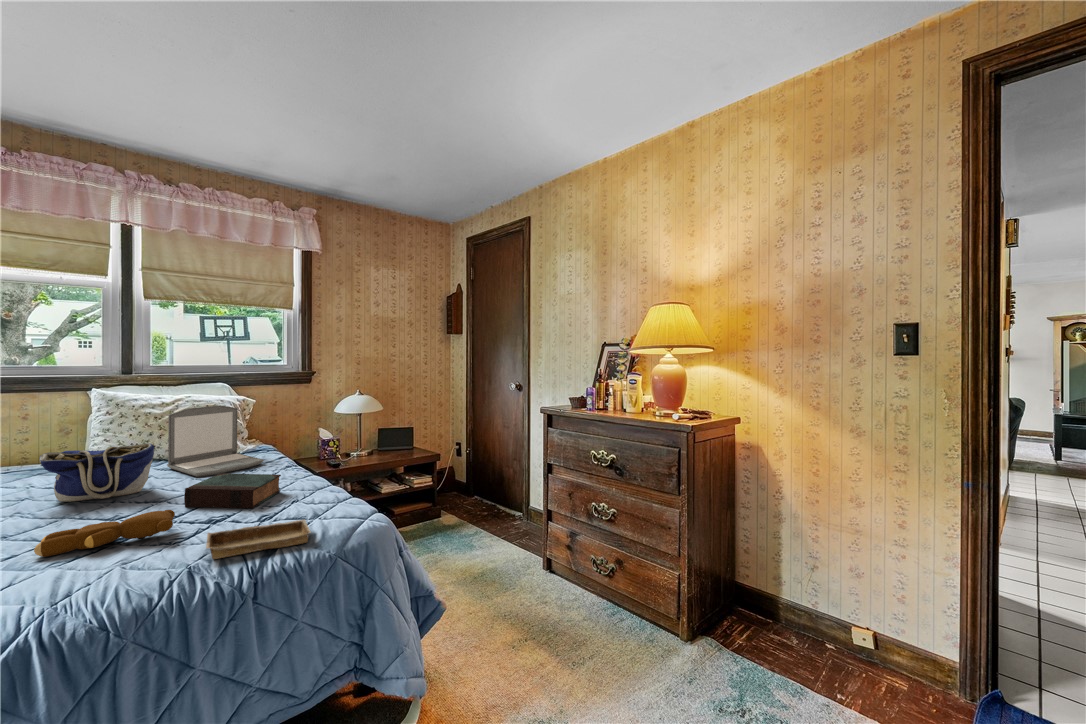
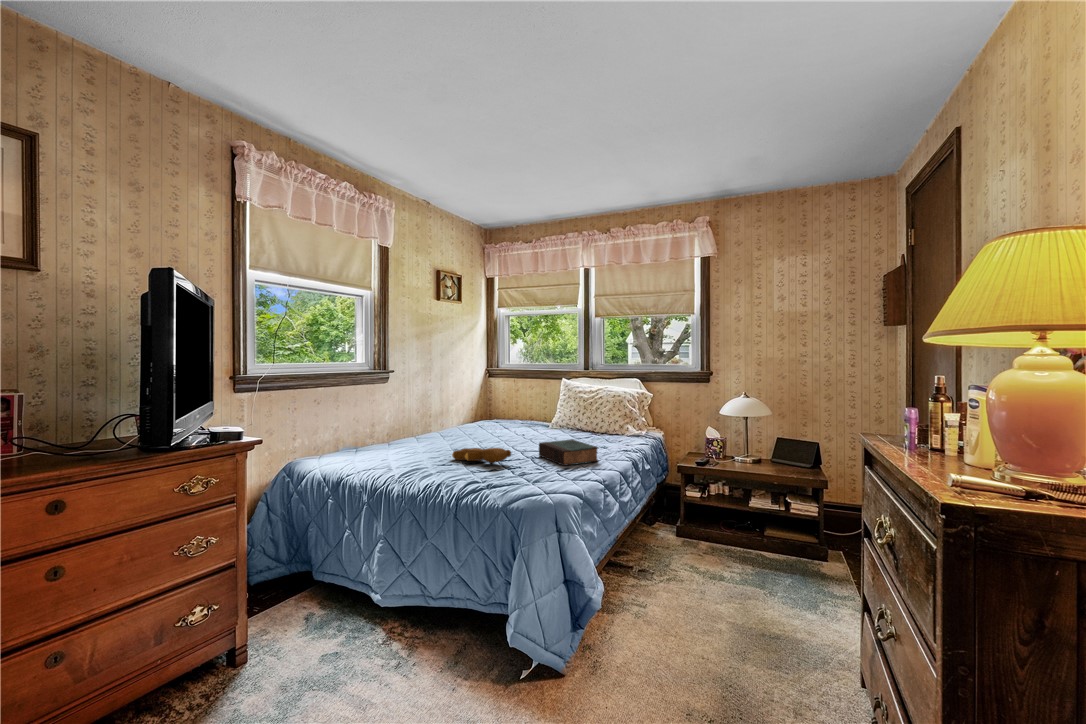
laptop: present [167,405,264,477] -> none [577,393,629,445]
tote bag: present [39,443,154,502] -> none [496,409,548,444]
tray: present [206,519,311,559] -> none [484,467,559,492]

